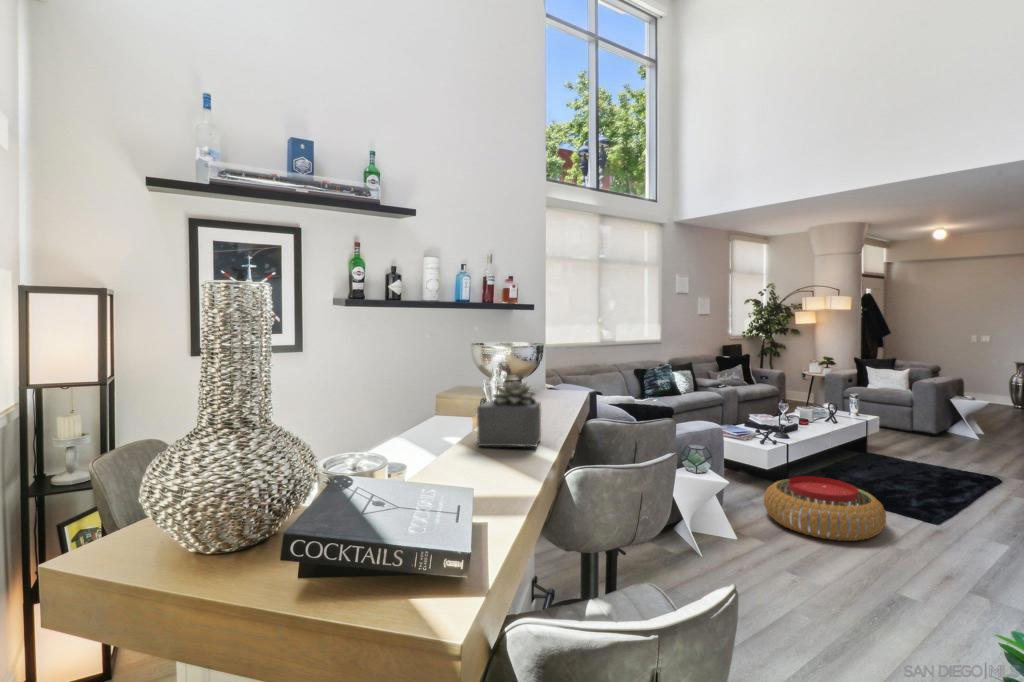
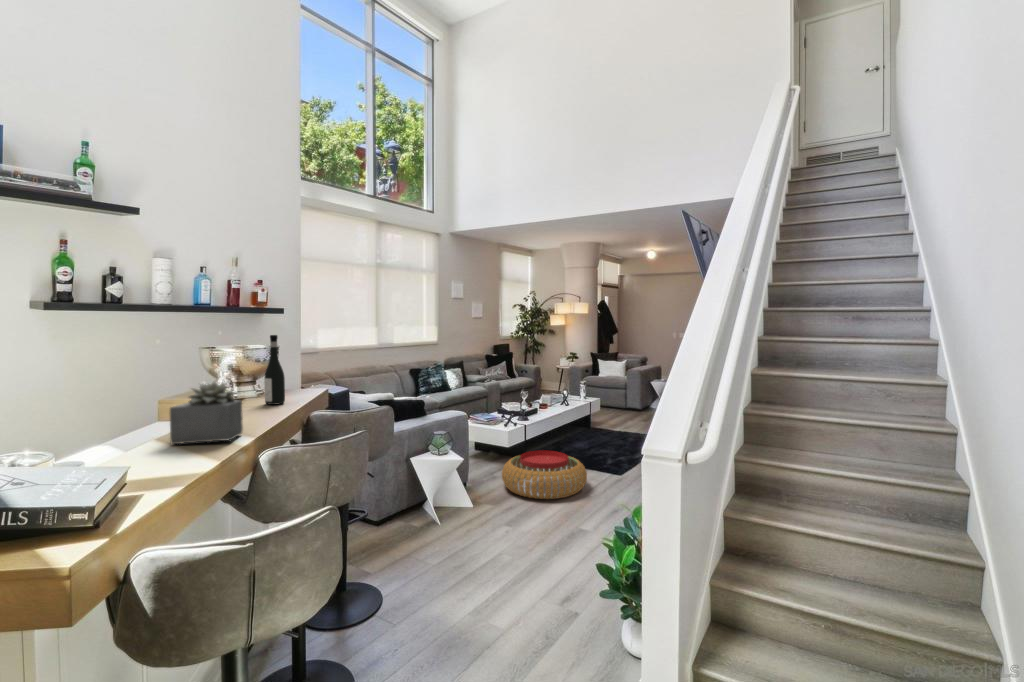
wine bottle: none [538,331,557,406] -> present [264,335,285,405]

